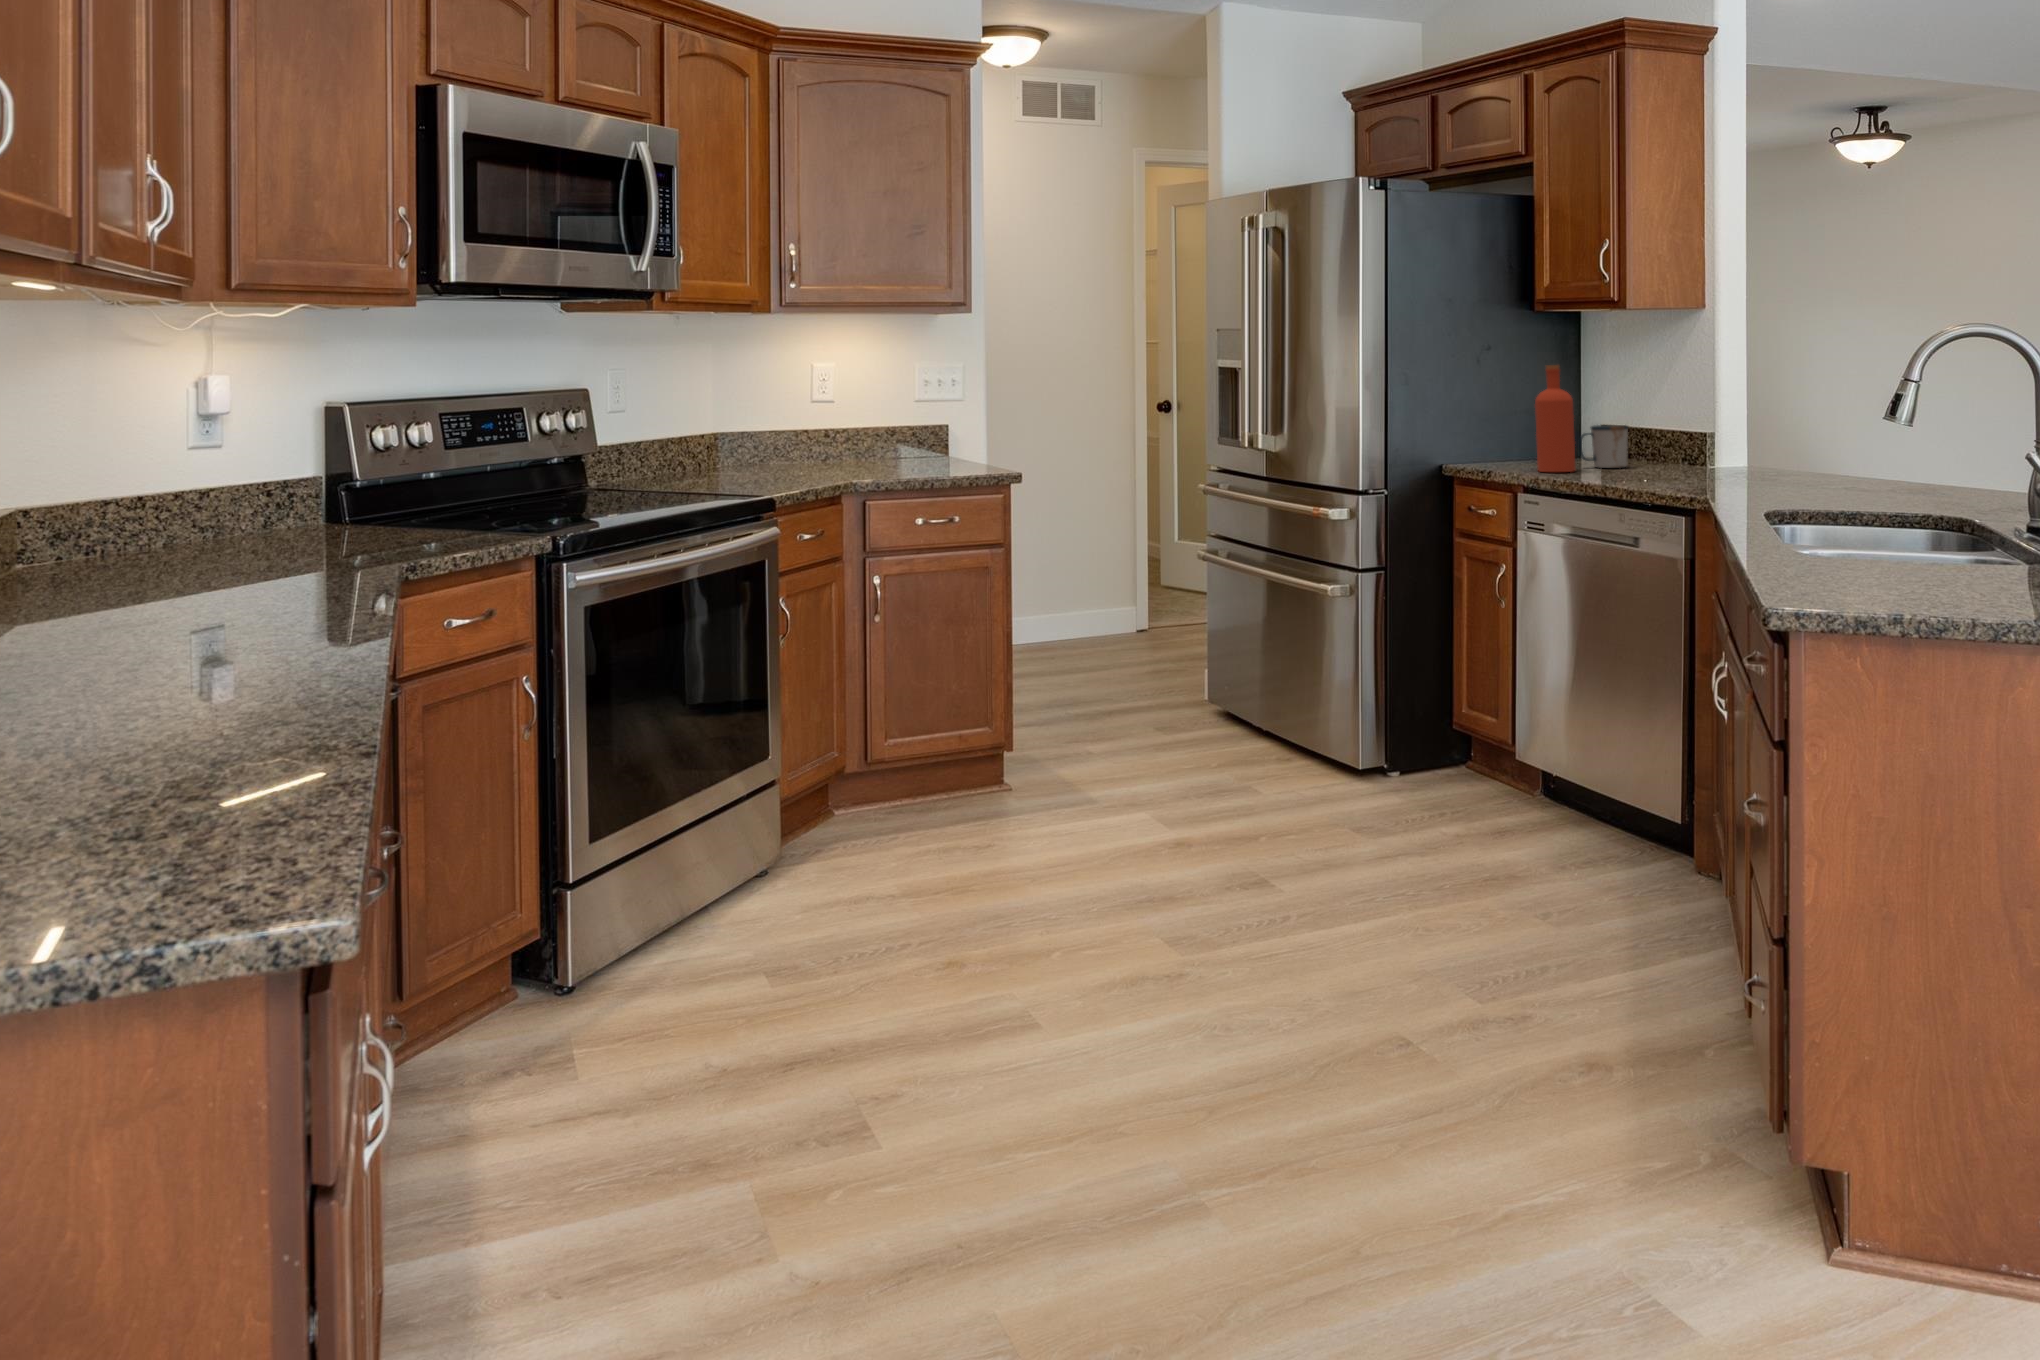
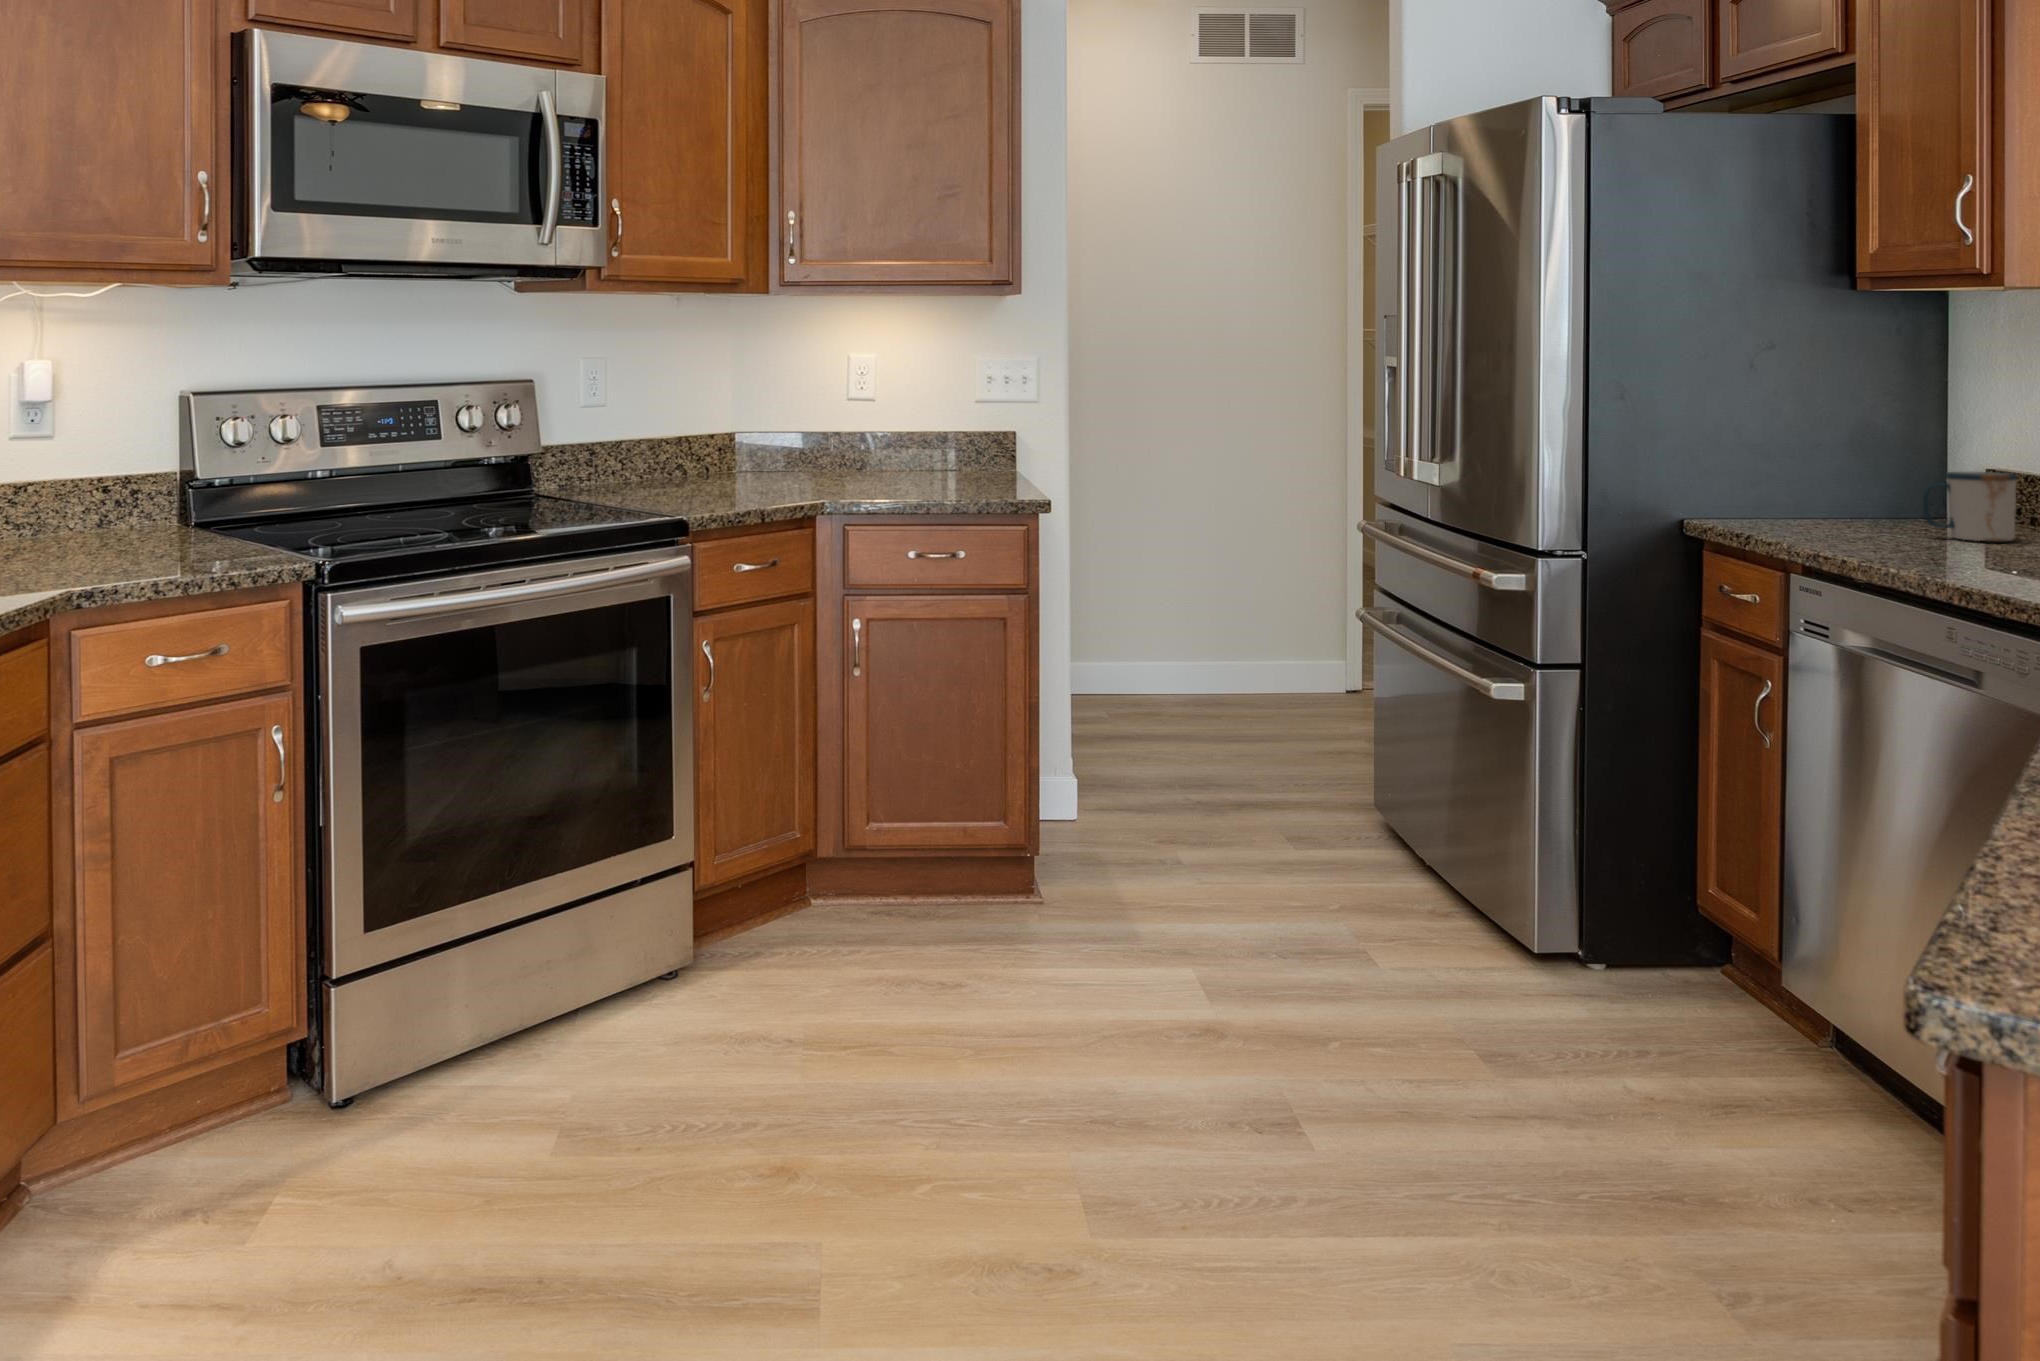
bottle: present [1535,365,1576,472] -> none [1839,374,1912,544]

